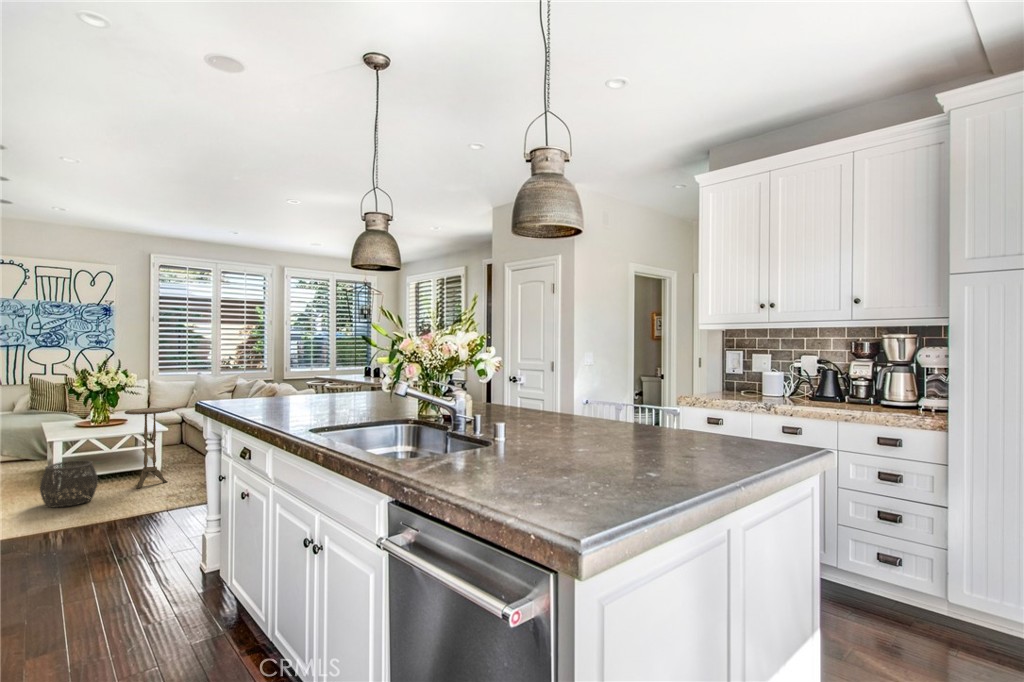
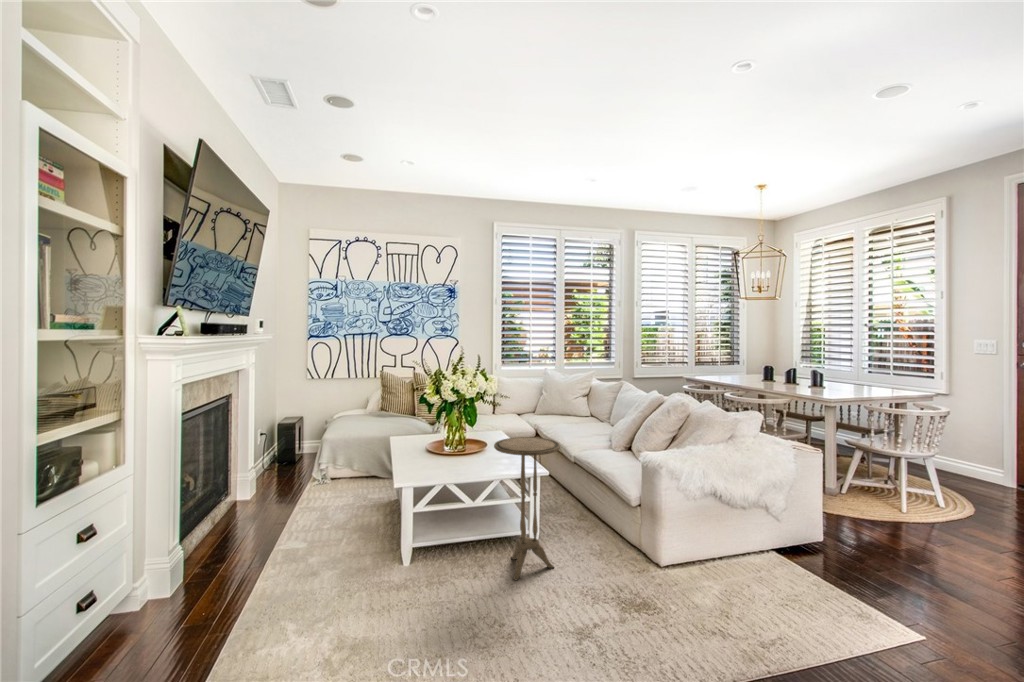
woven basket: present [40,460,98,508] -> none [385,529,464,624]

